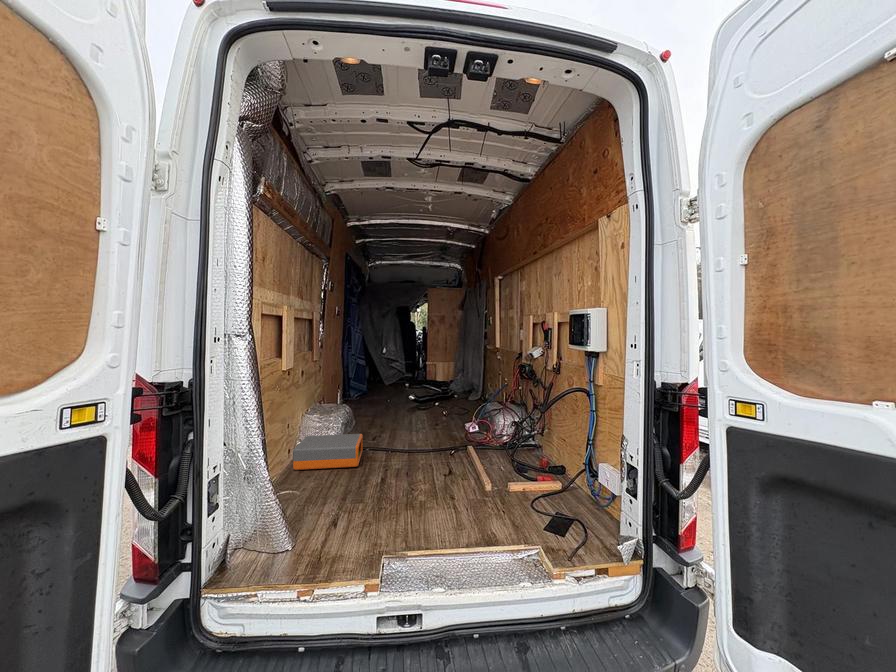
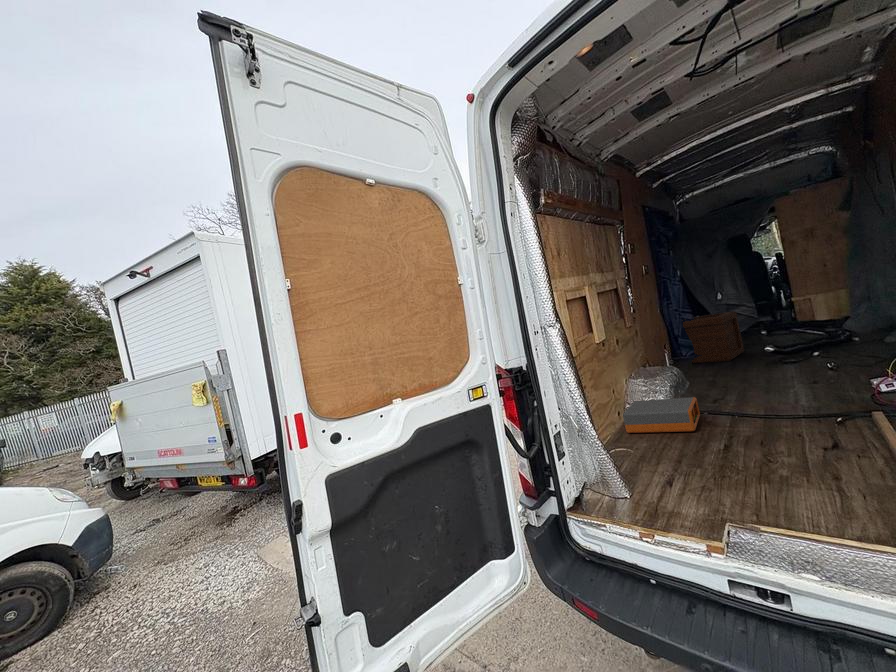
wooden crate: none [350,363,396,404] -> present [682,311,744,363]

